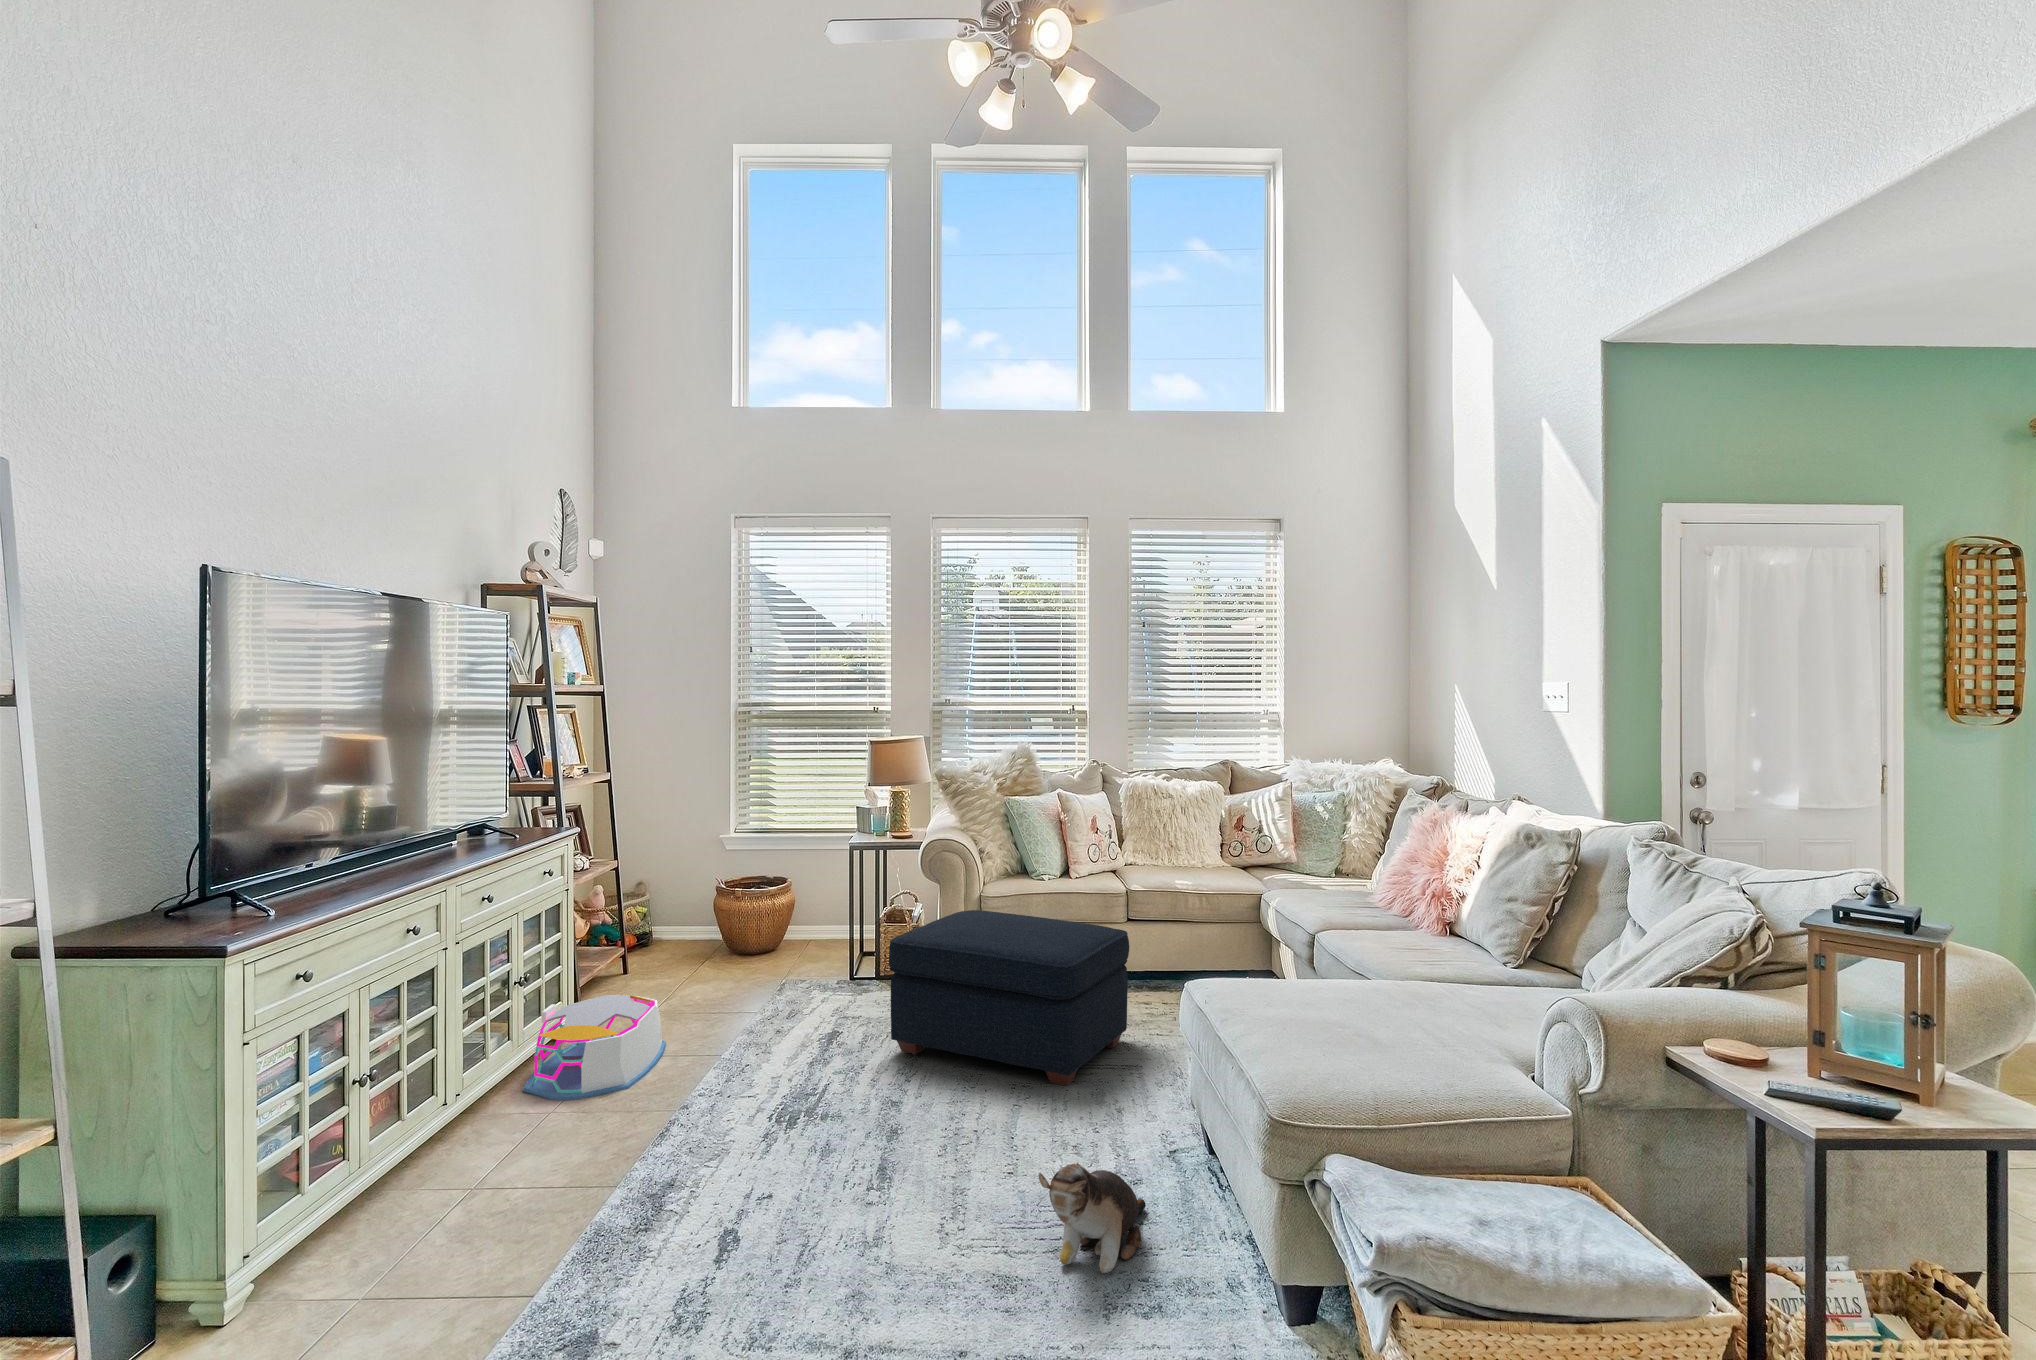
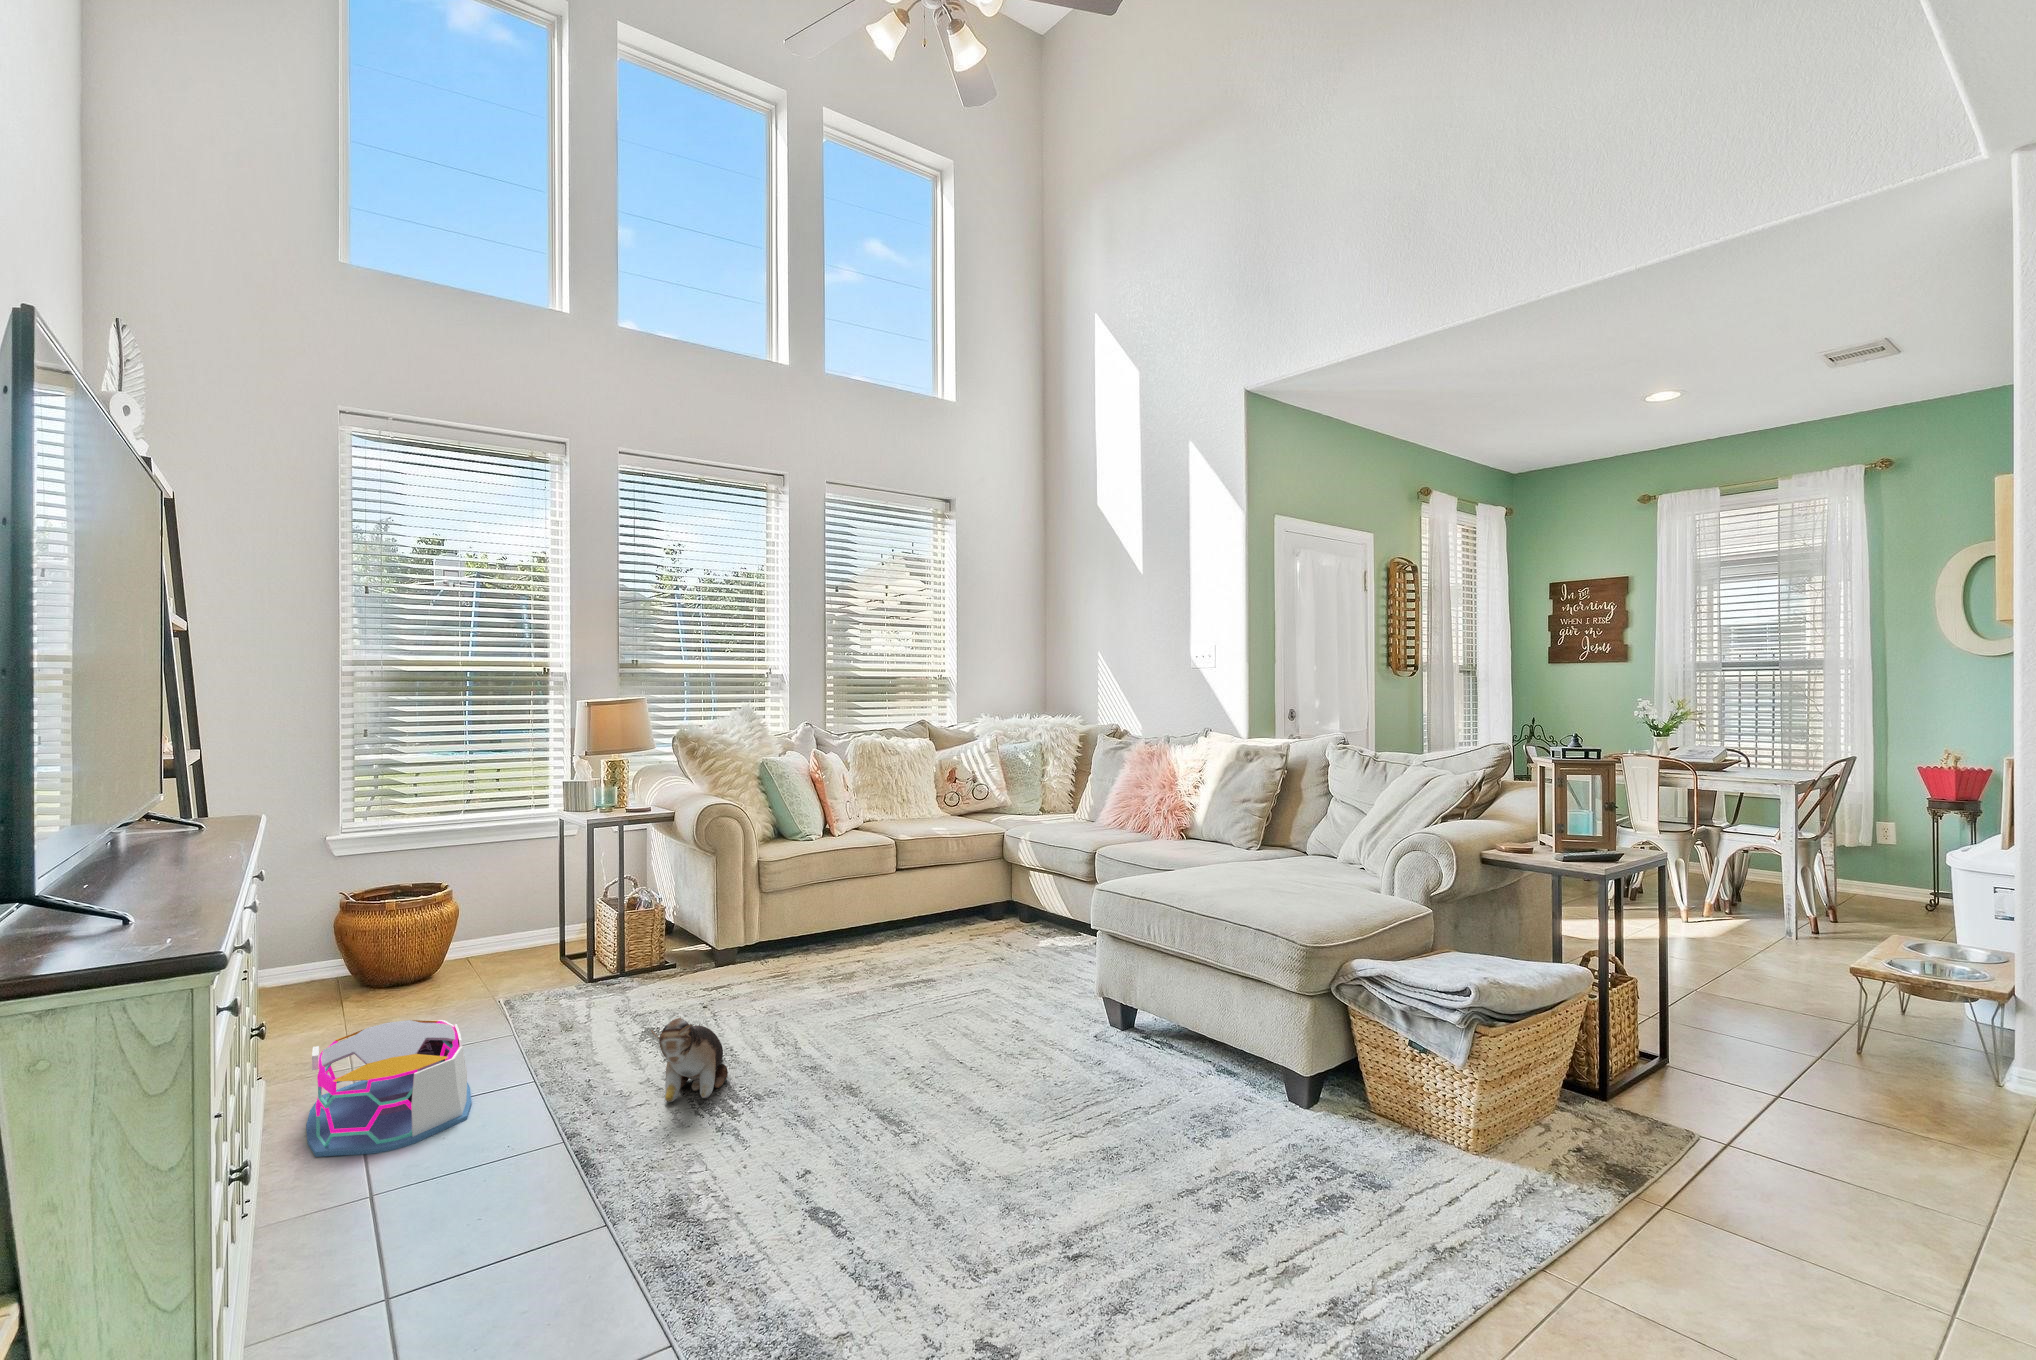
ottoman: present [889,910,1129,1086] -> none [738,867,951,1019]
plush toy: present [1038,1163,1146,1273] -> present [651,1018,728,1102]

